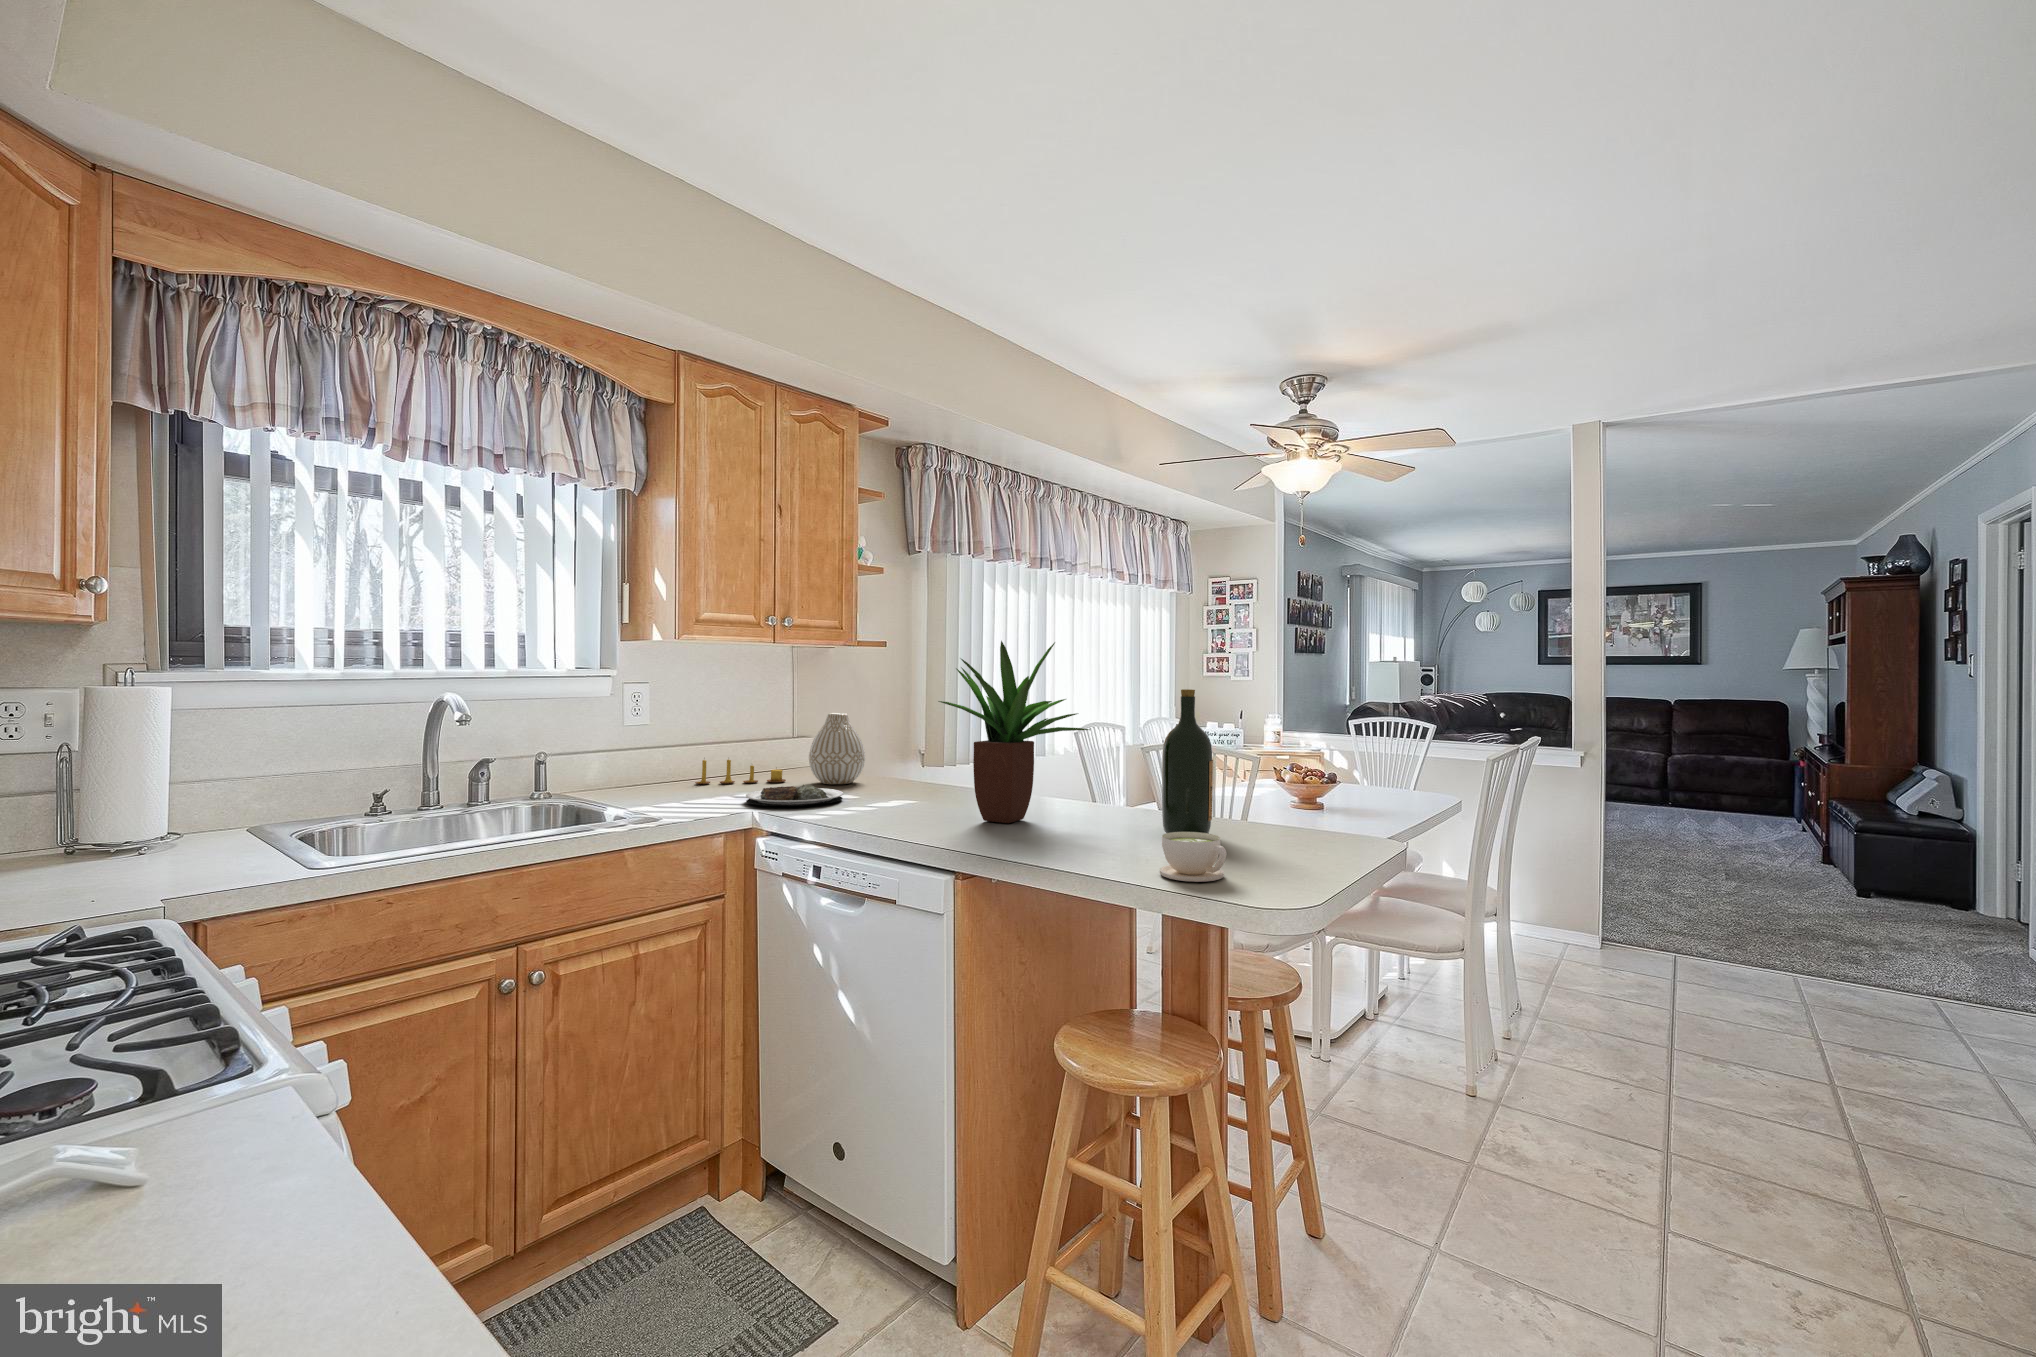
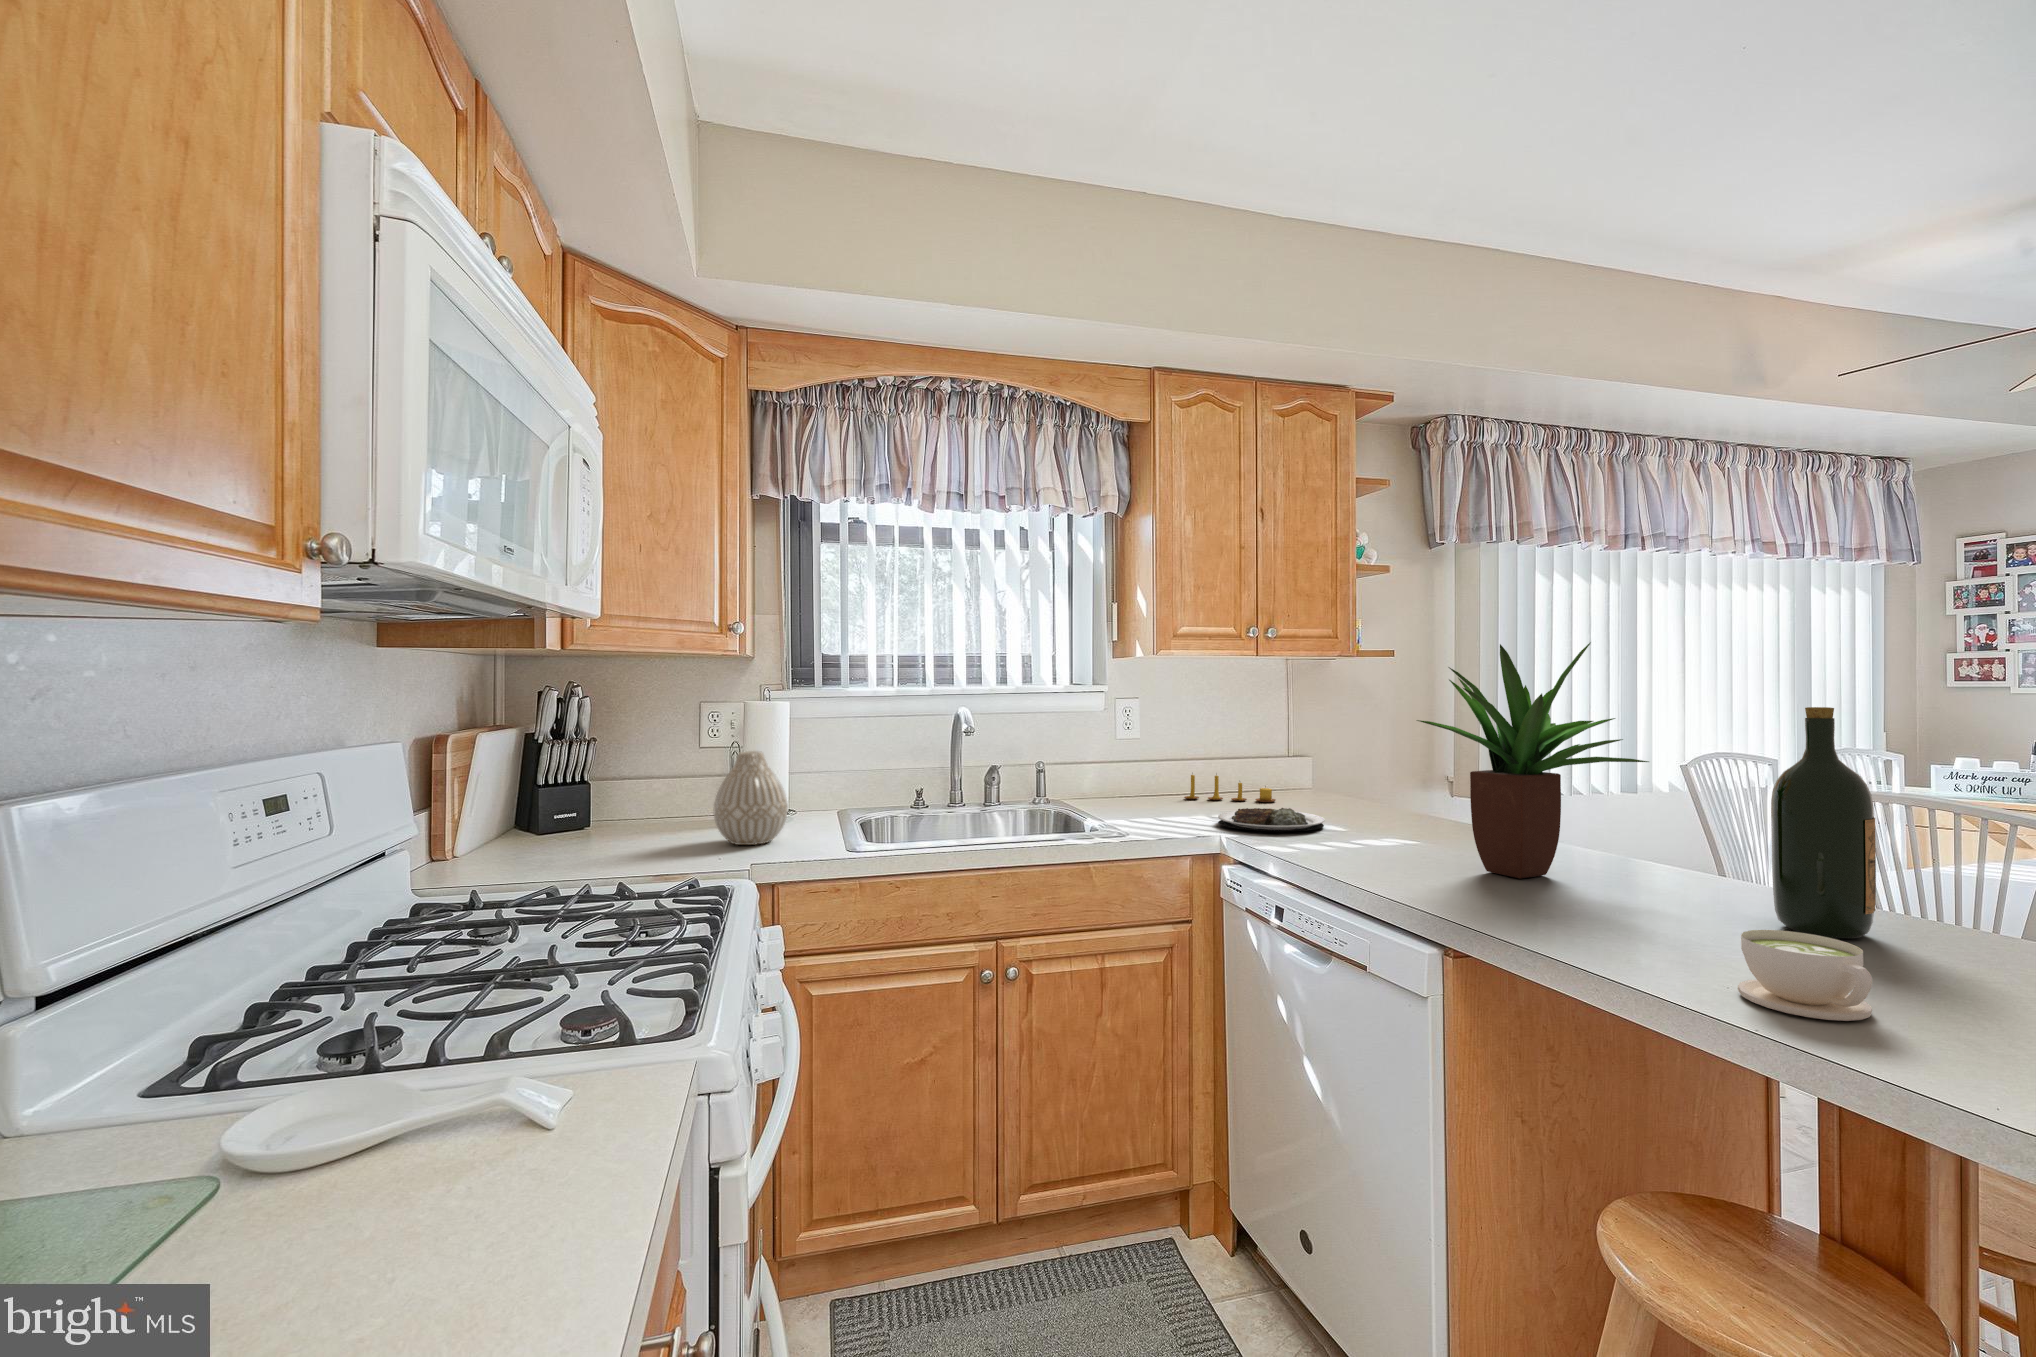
vase: present [809,713,865,784] -> present [714,751,788,845]

